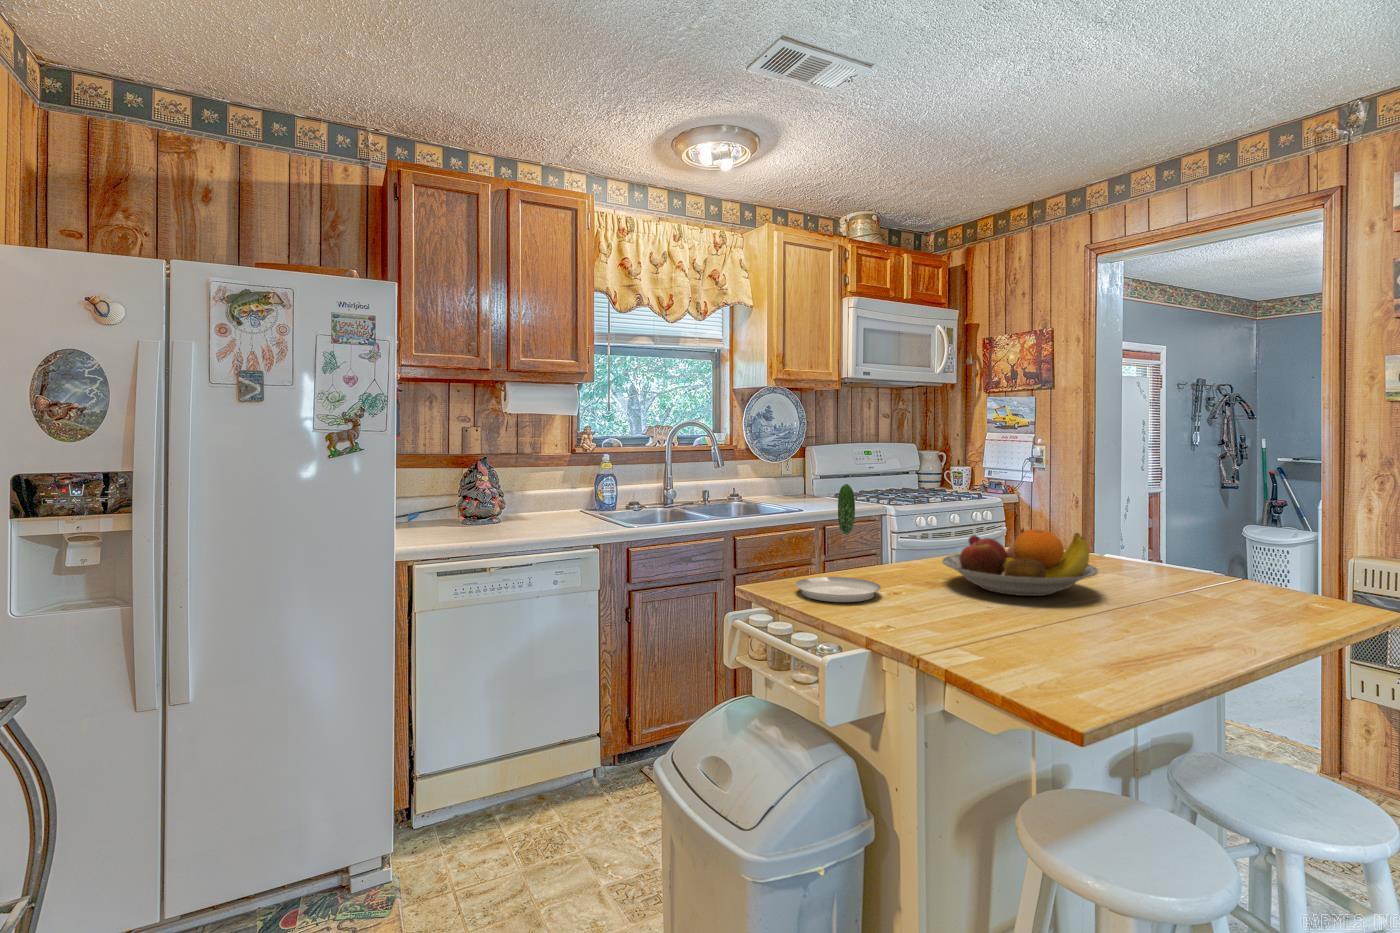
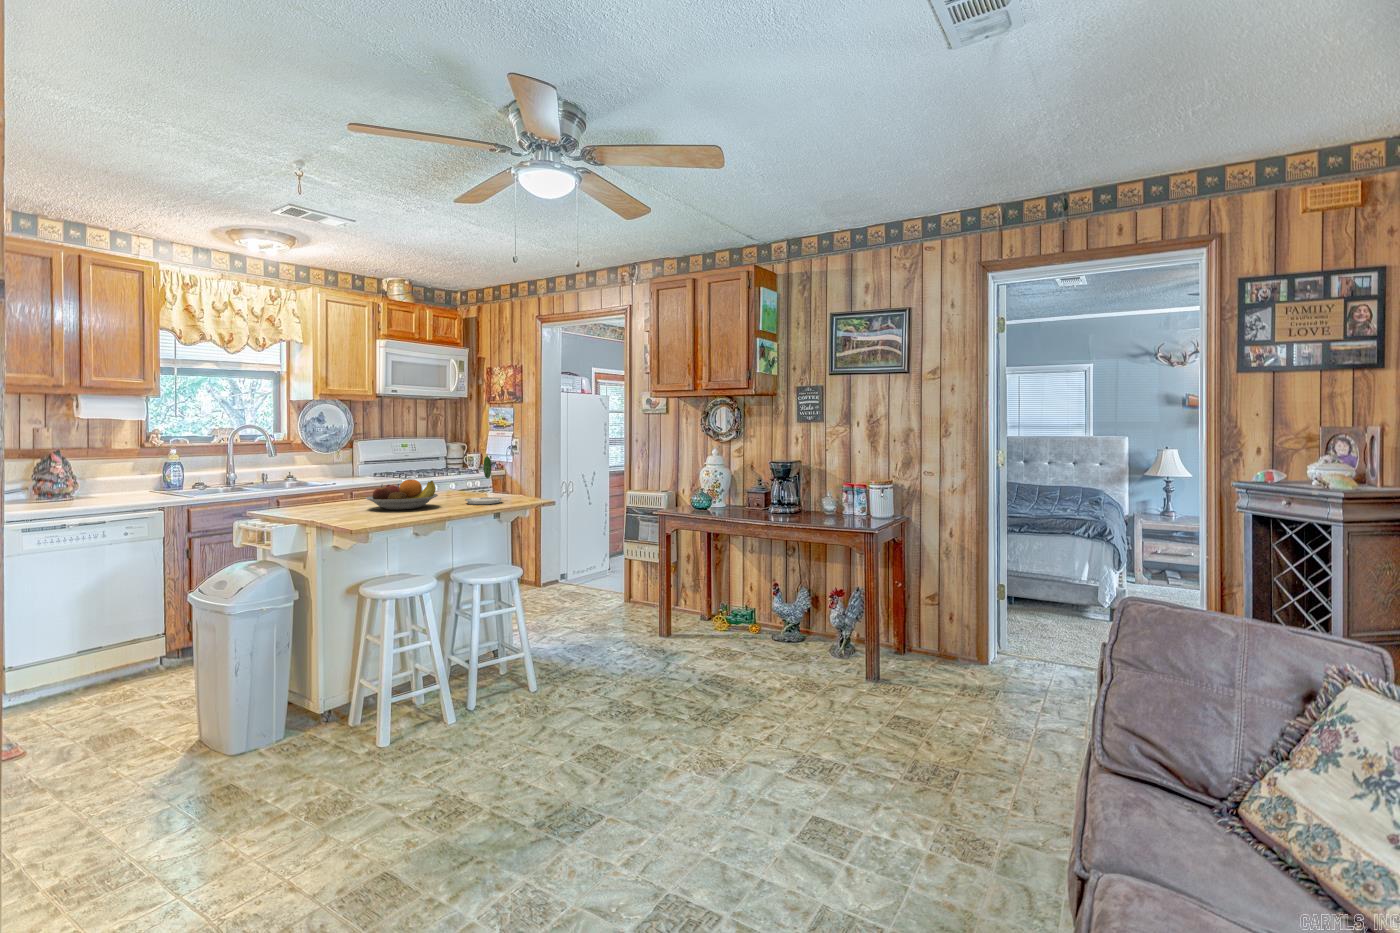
plate: present [795,484,881,602] -> present [465,456,502,504]

